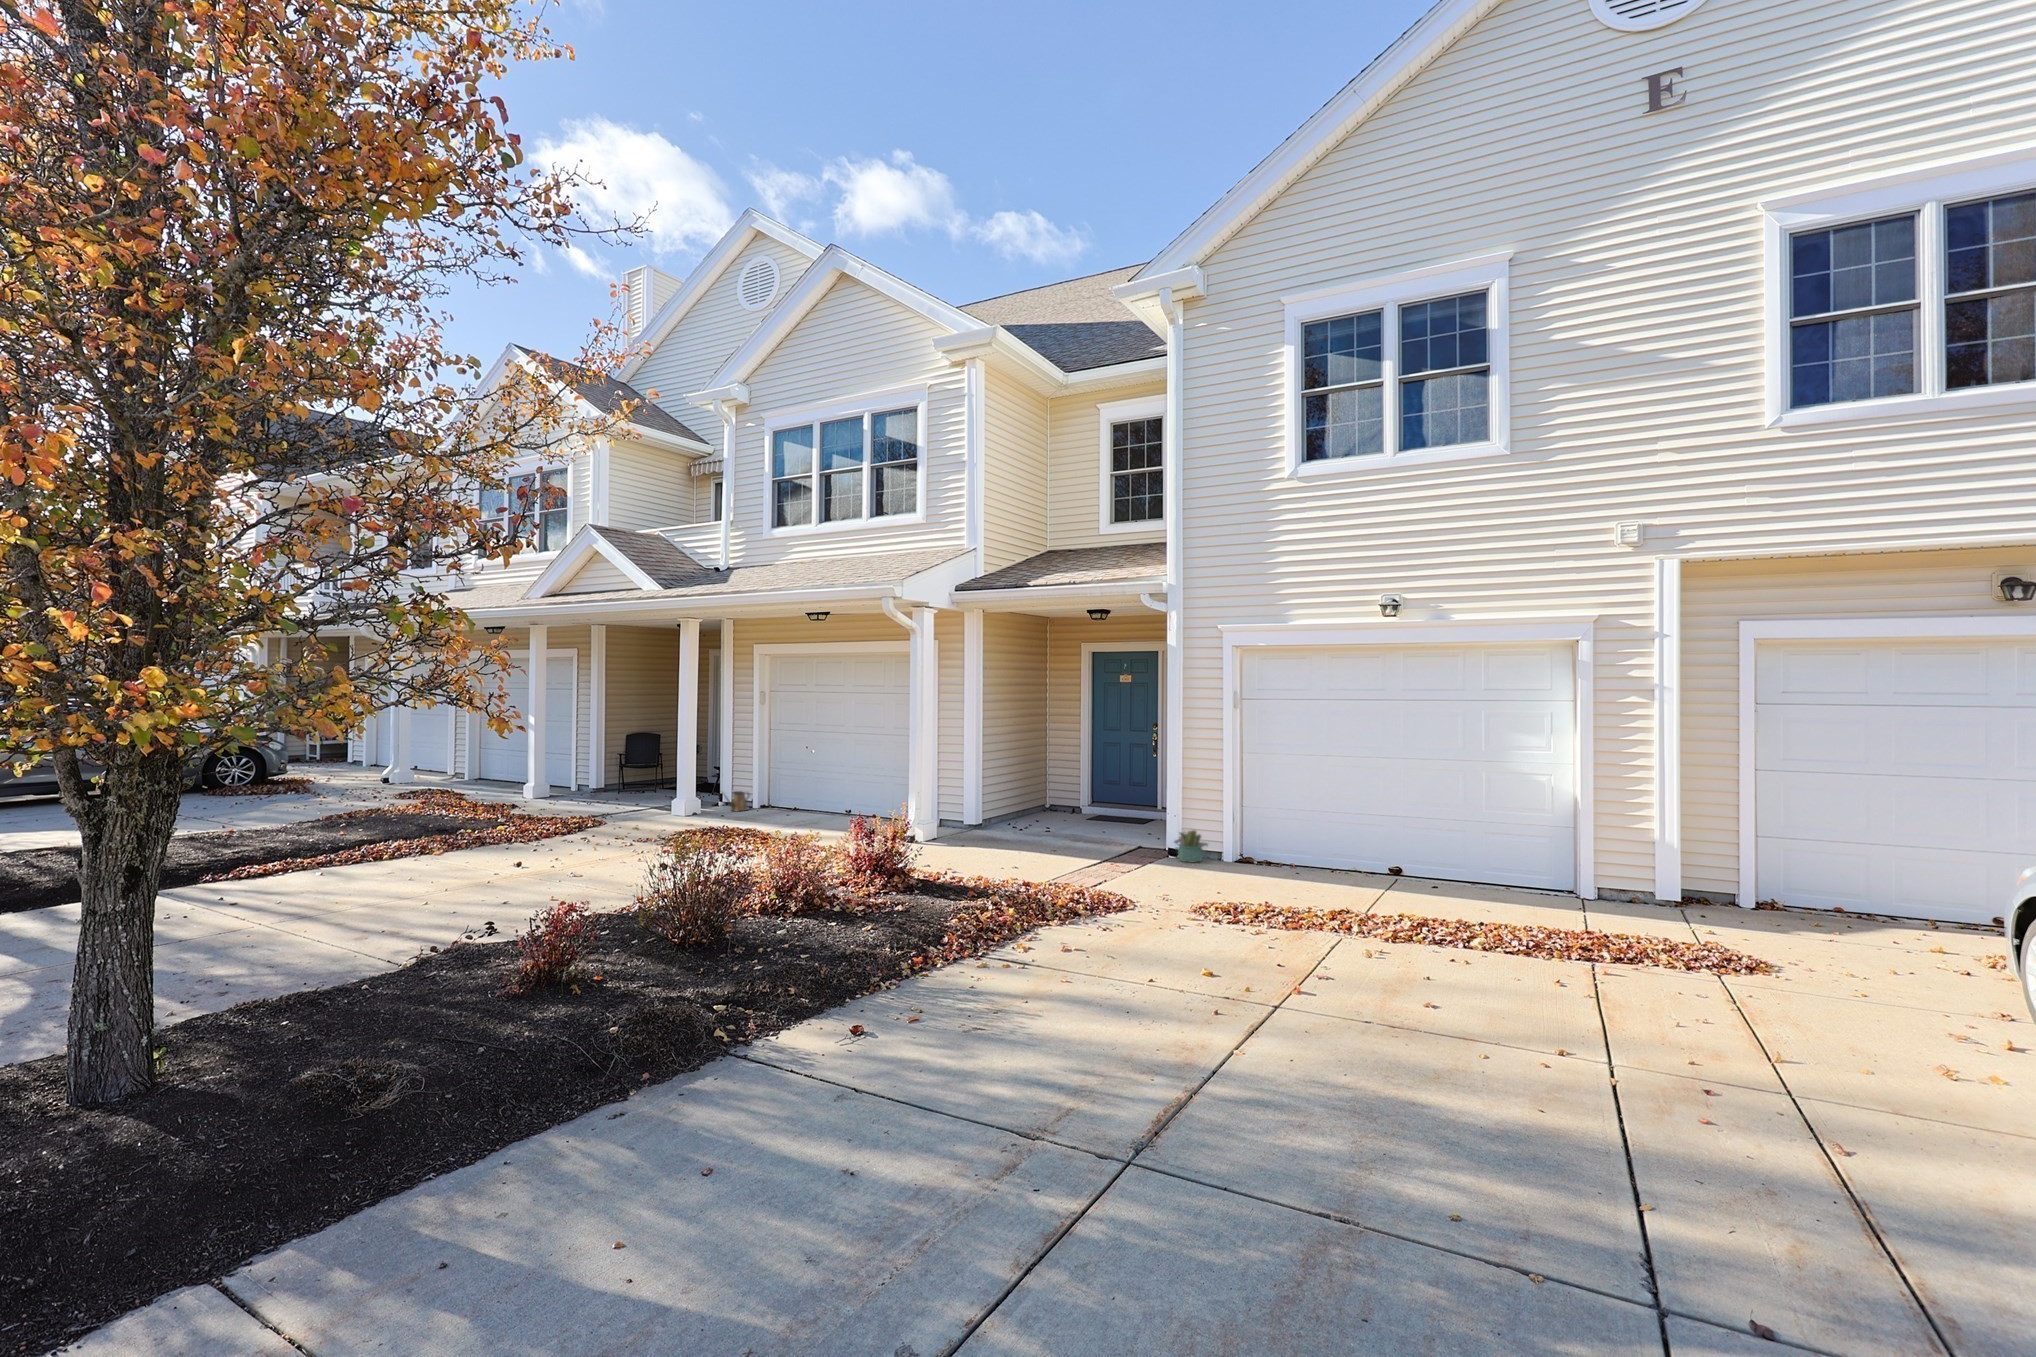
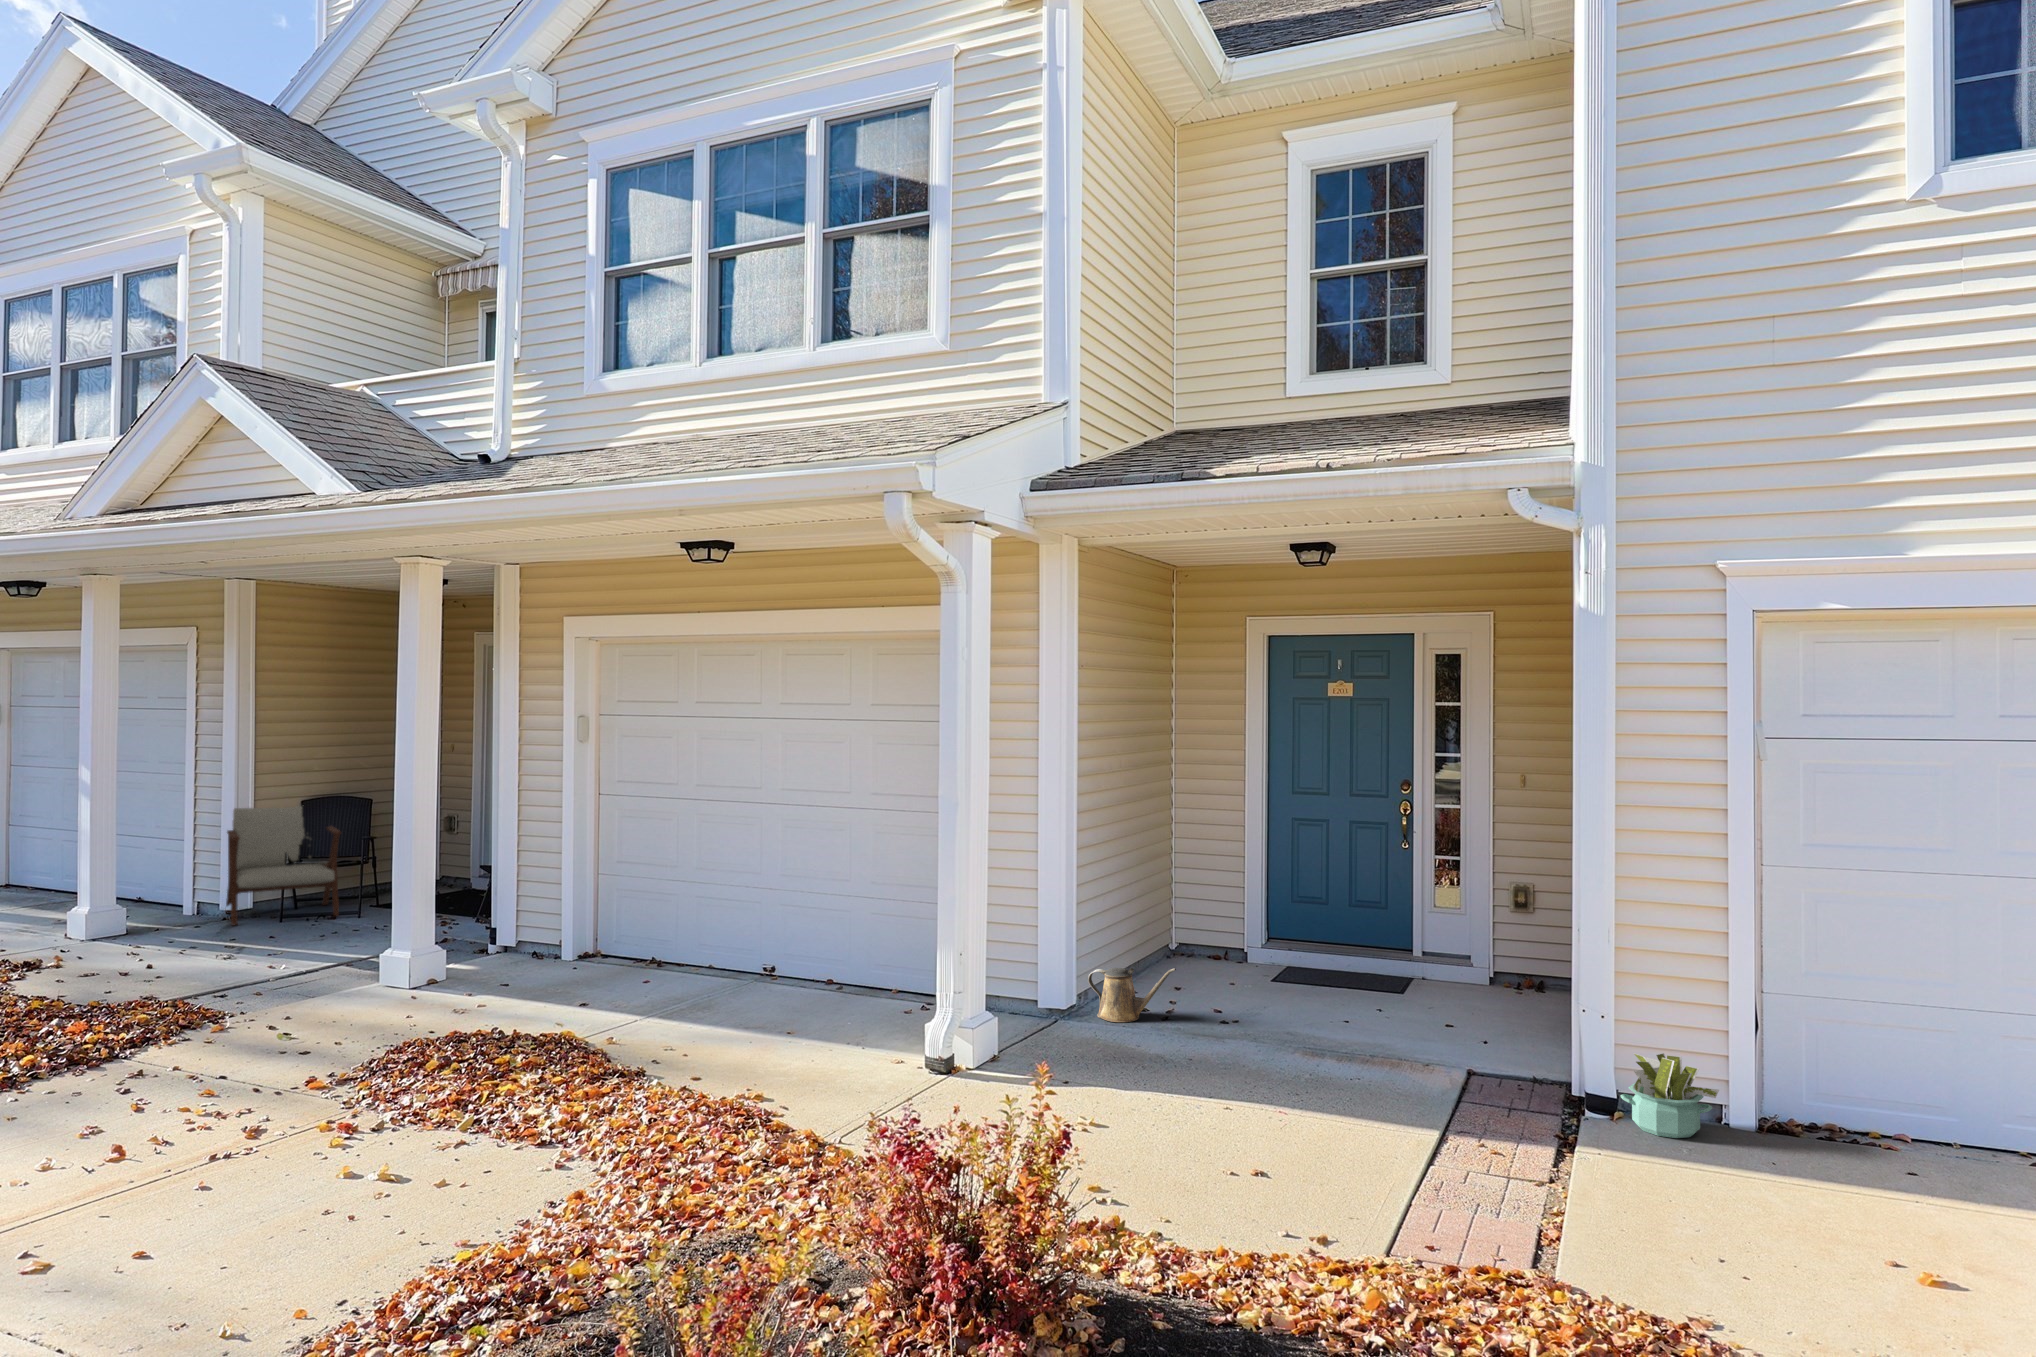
lounge chair: none [593,739,649,797] -> present [226,806,341,925]
watering can: present [725,791,749,811] -> present [1088,968,1176,1022]

